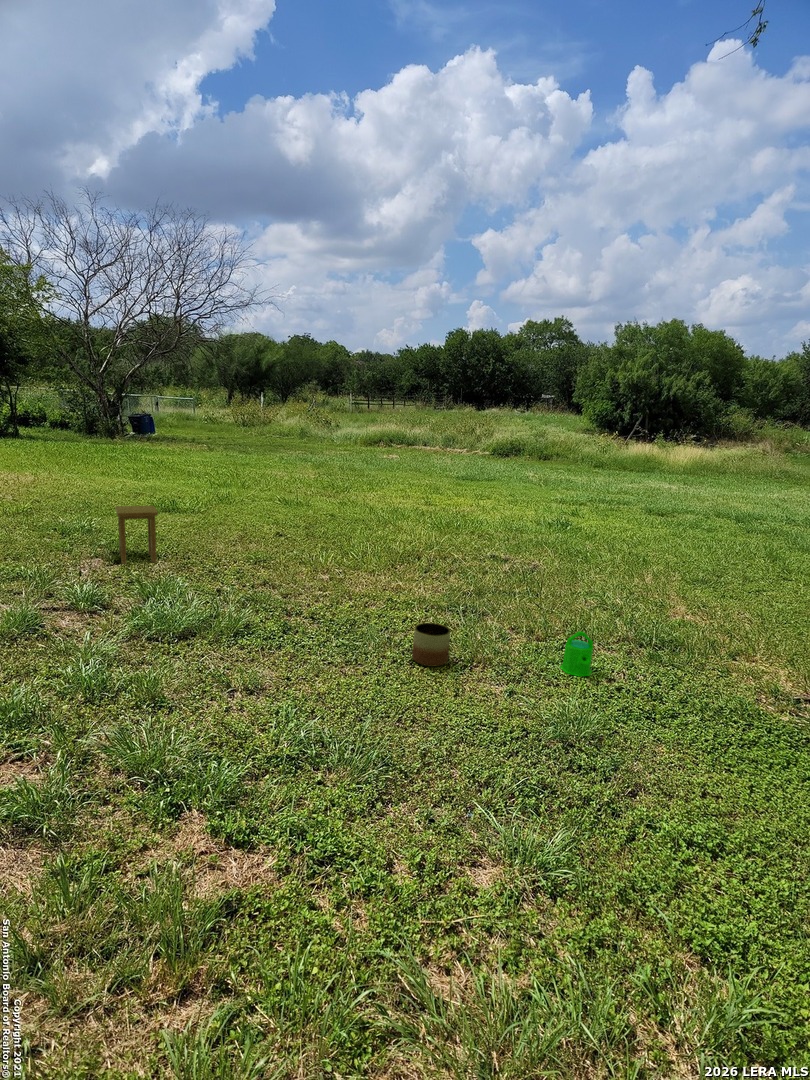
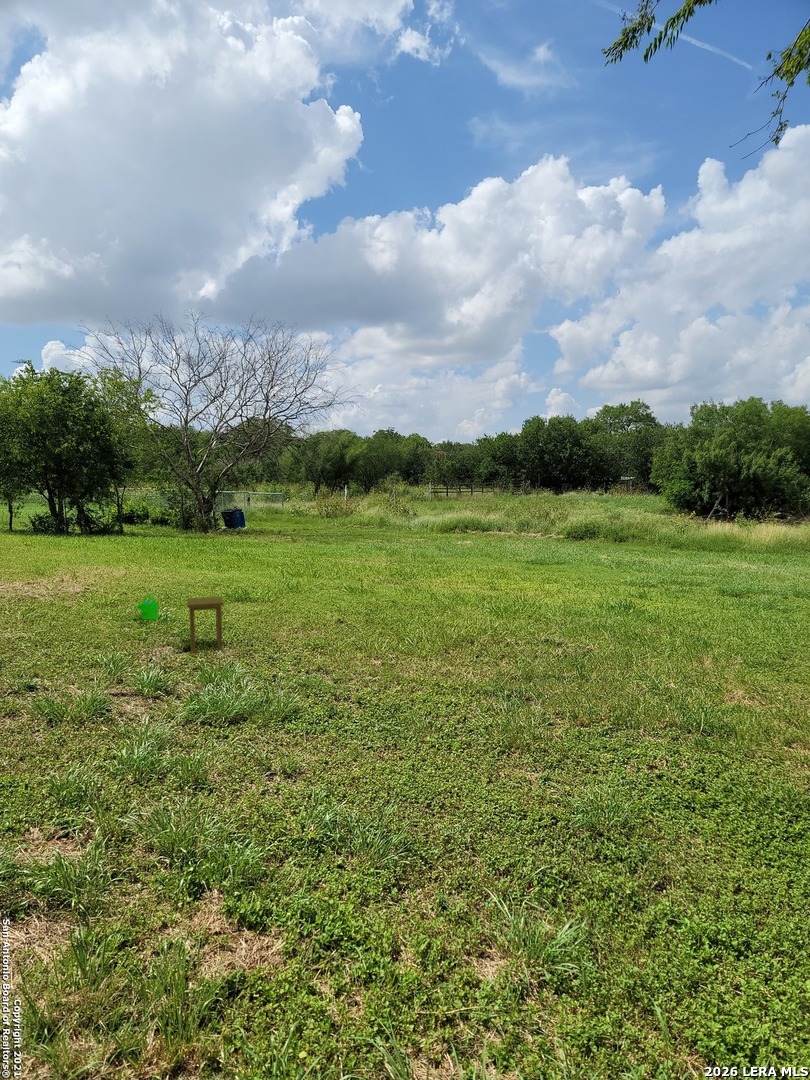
planter: present [412,623,450,666] -> none [451,705,488,750]
watering can: present [560,631,594,677] -> present [136,595,159,619]

